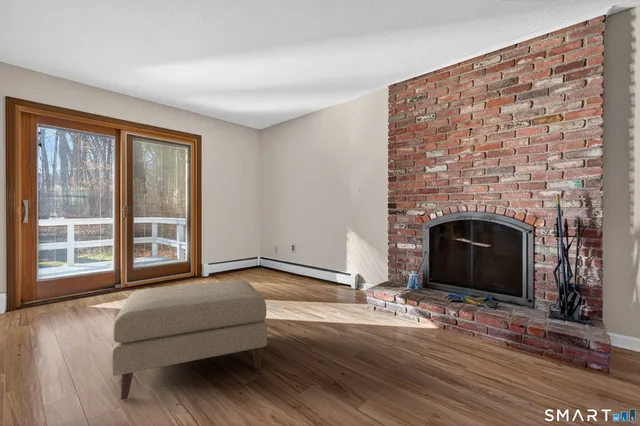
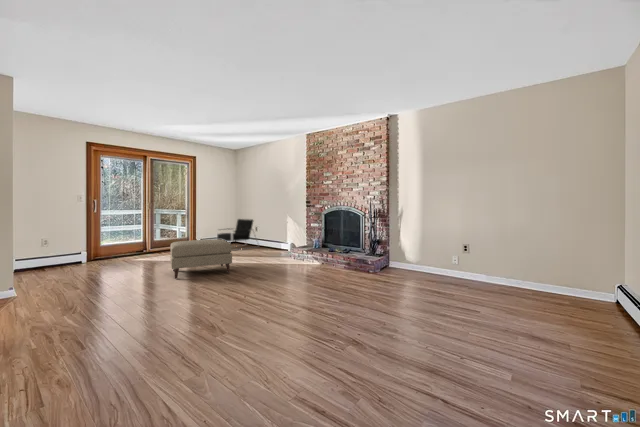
armchair: none [233,232,299,285] -> present [217,219,256,242]

